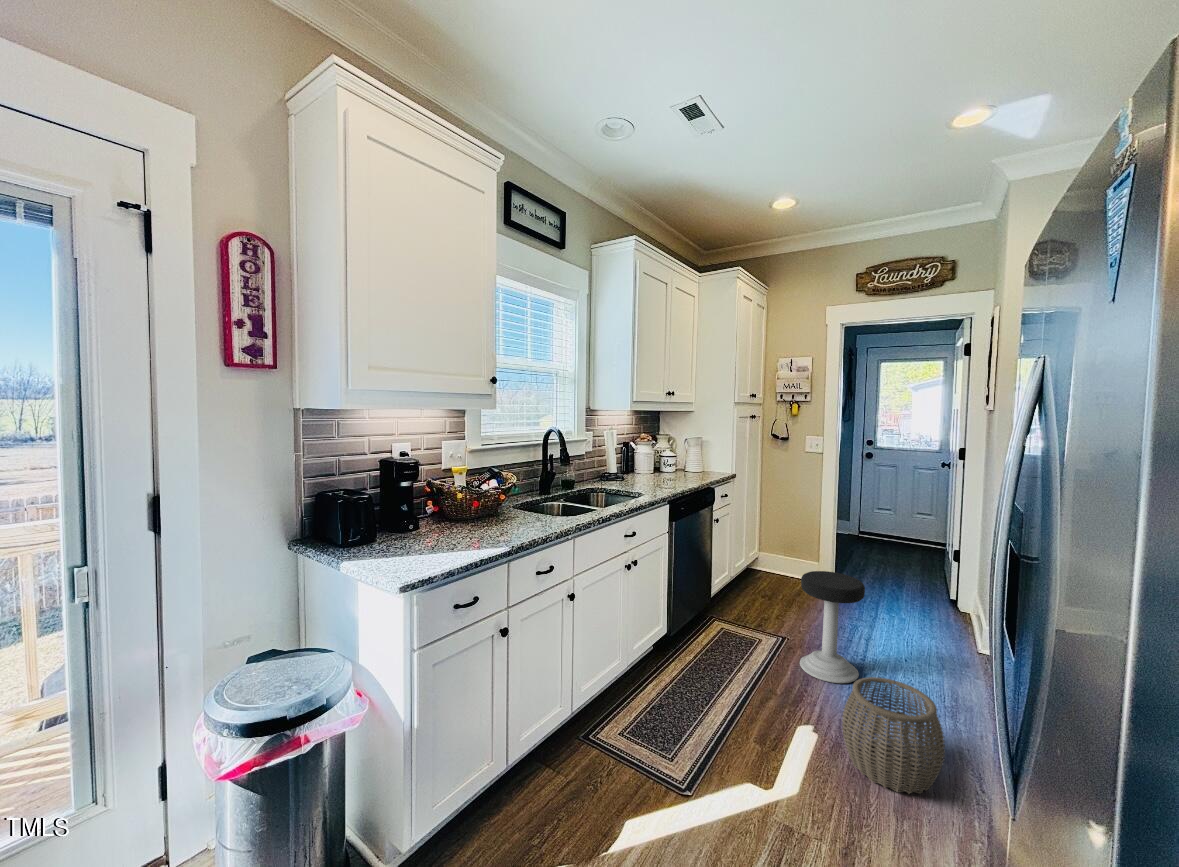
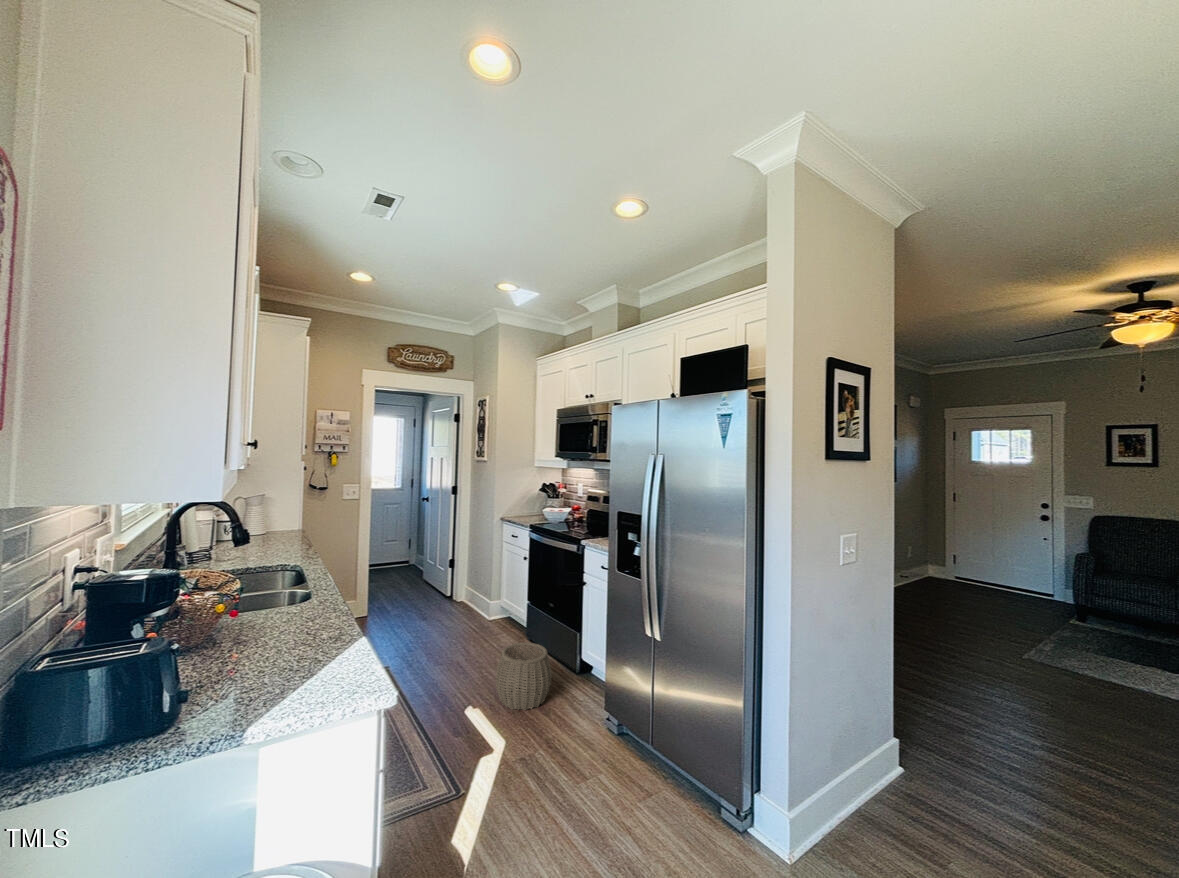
stool: present [800,571,865,683] -> none [416,591,463,677]

